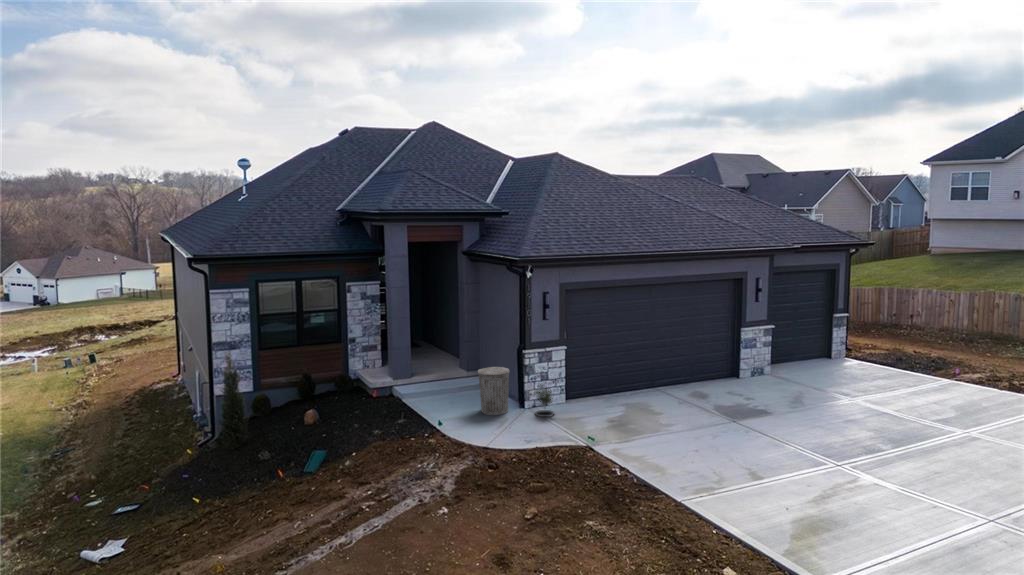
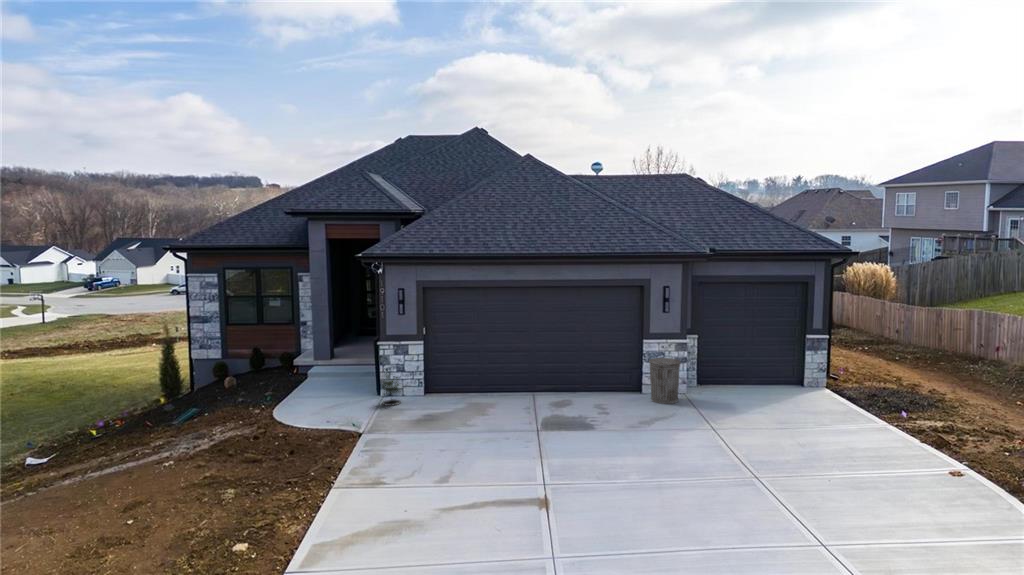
trash can: present [478,367,510,415] -> present [649,358,681,404]

